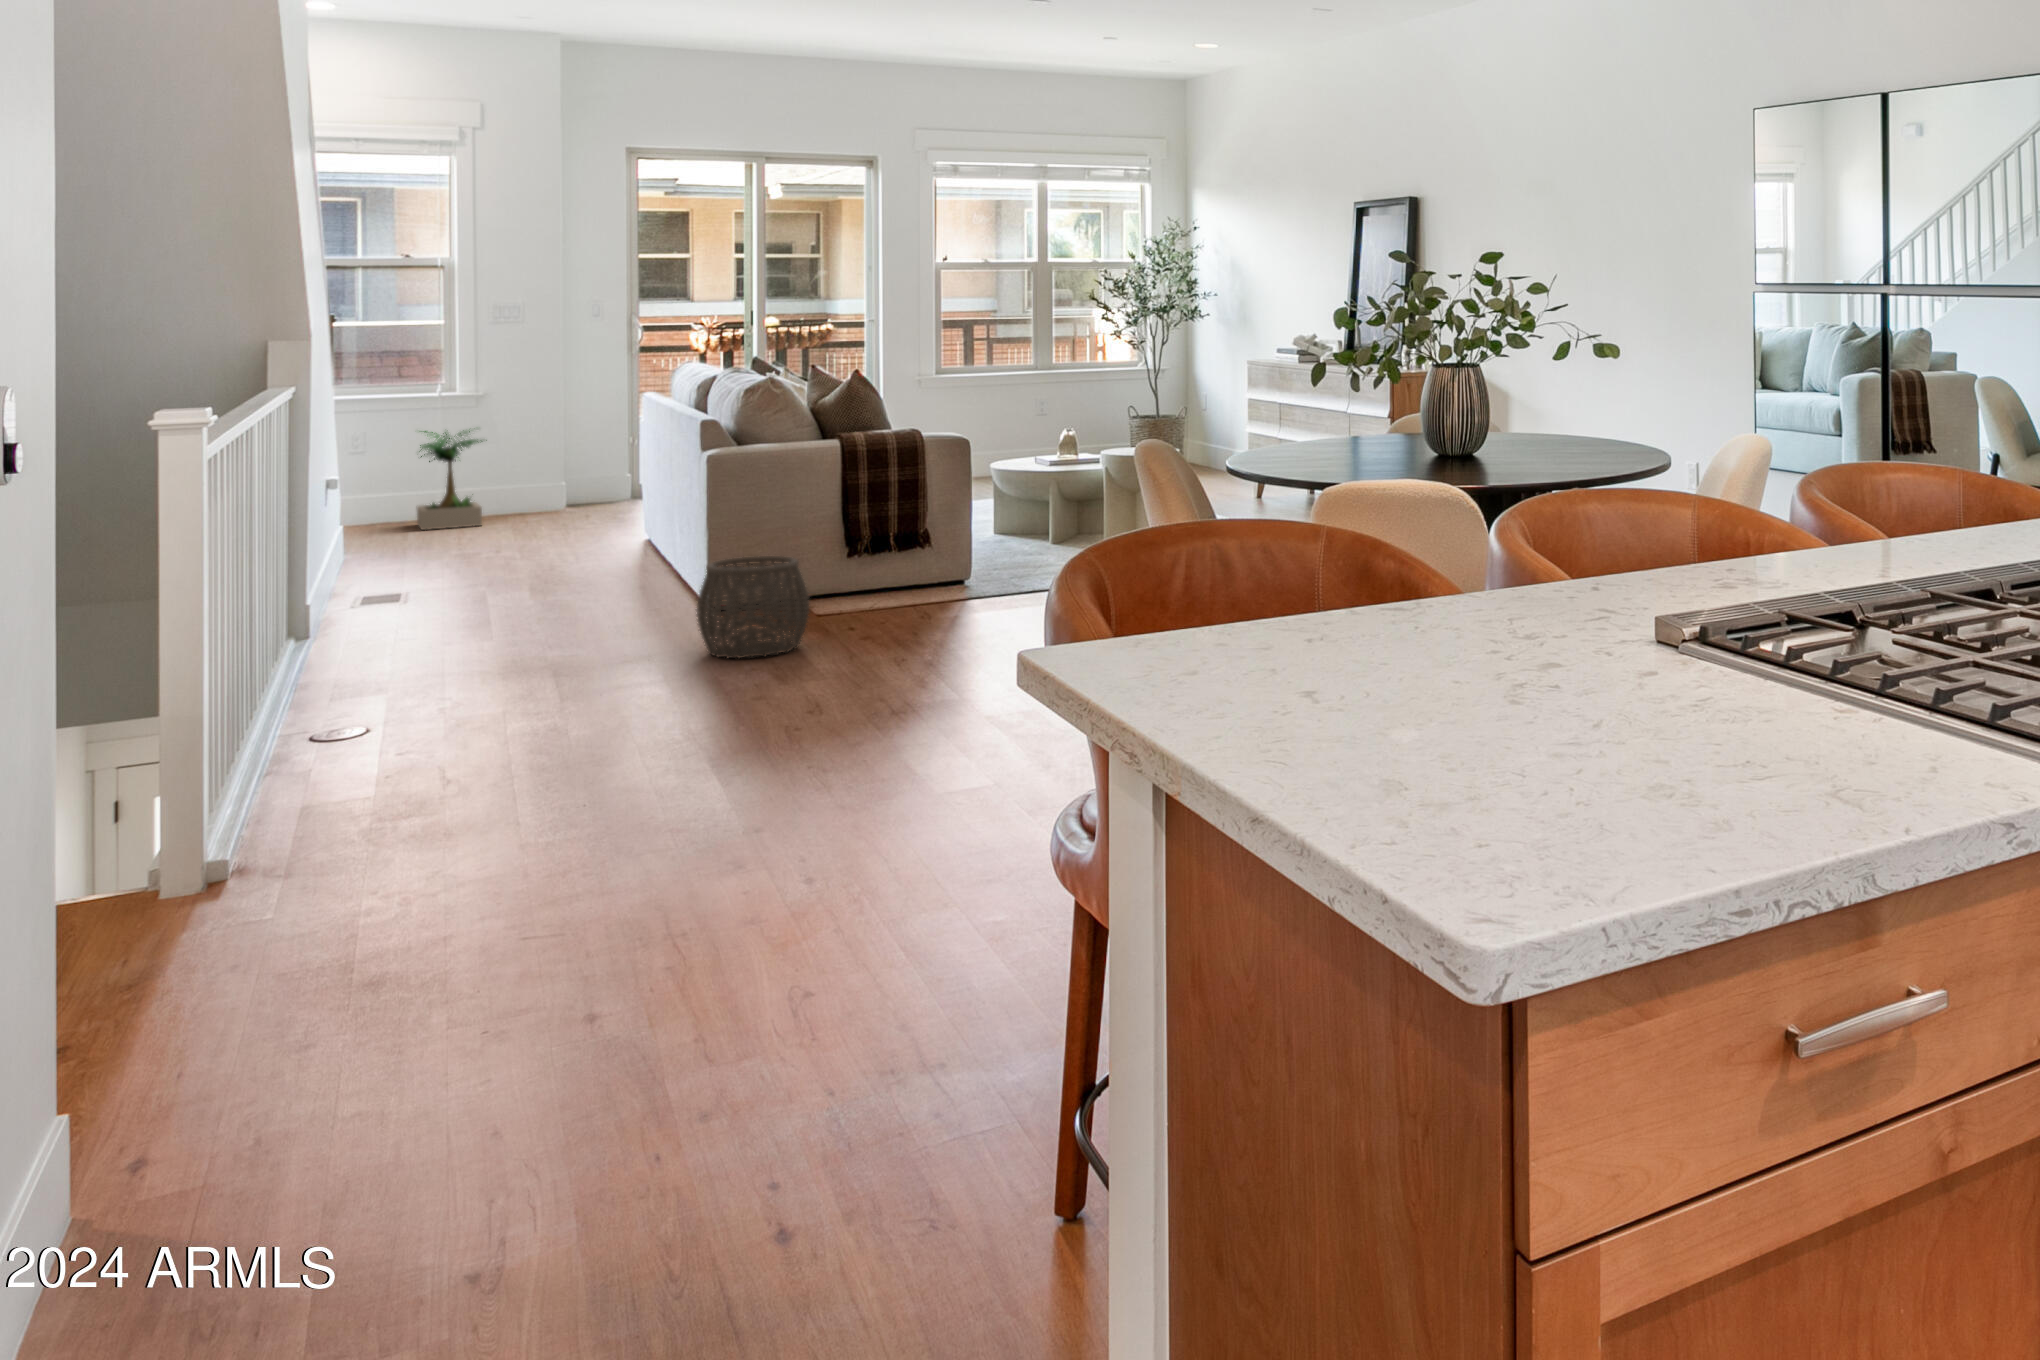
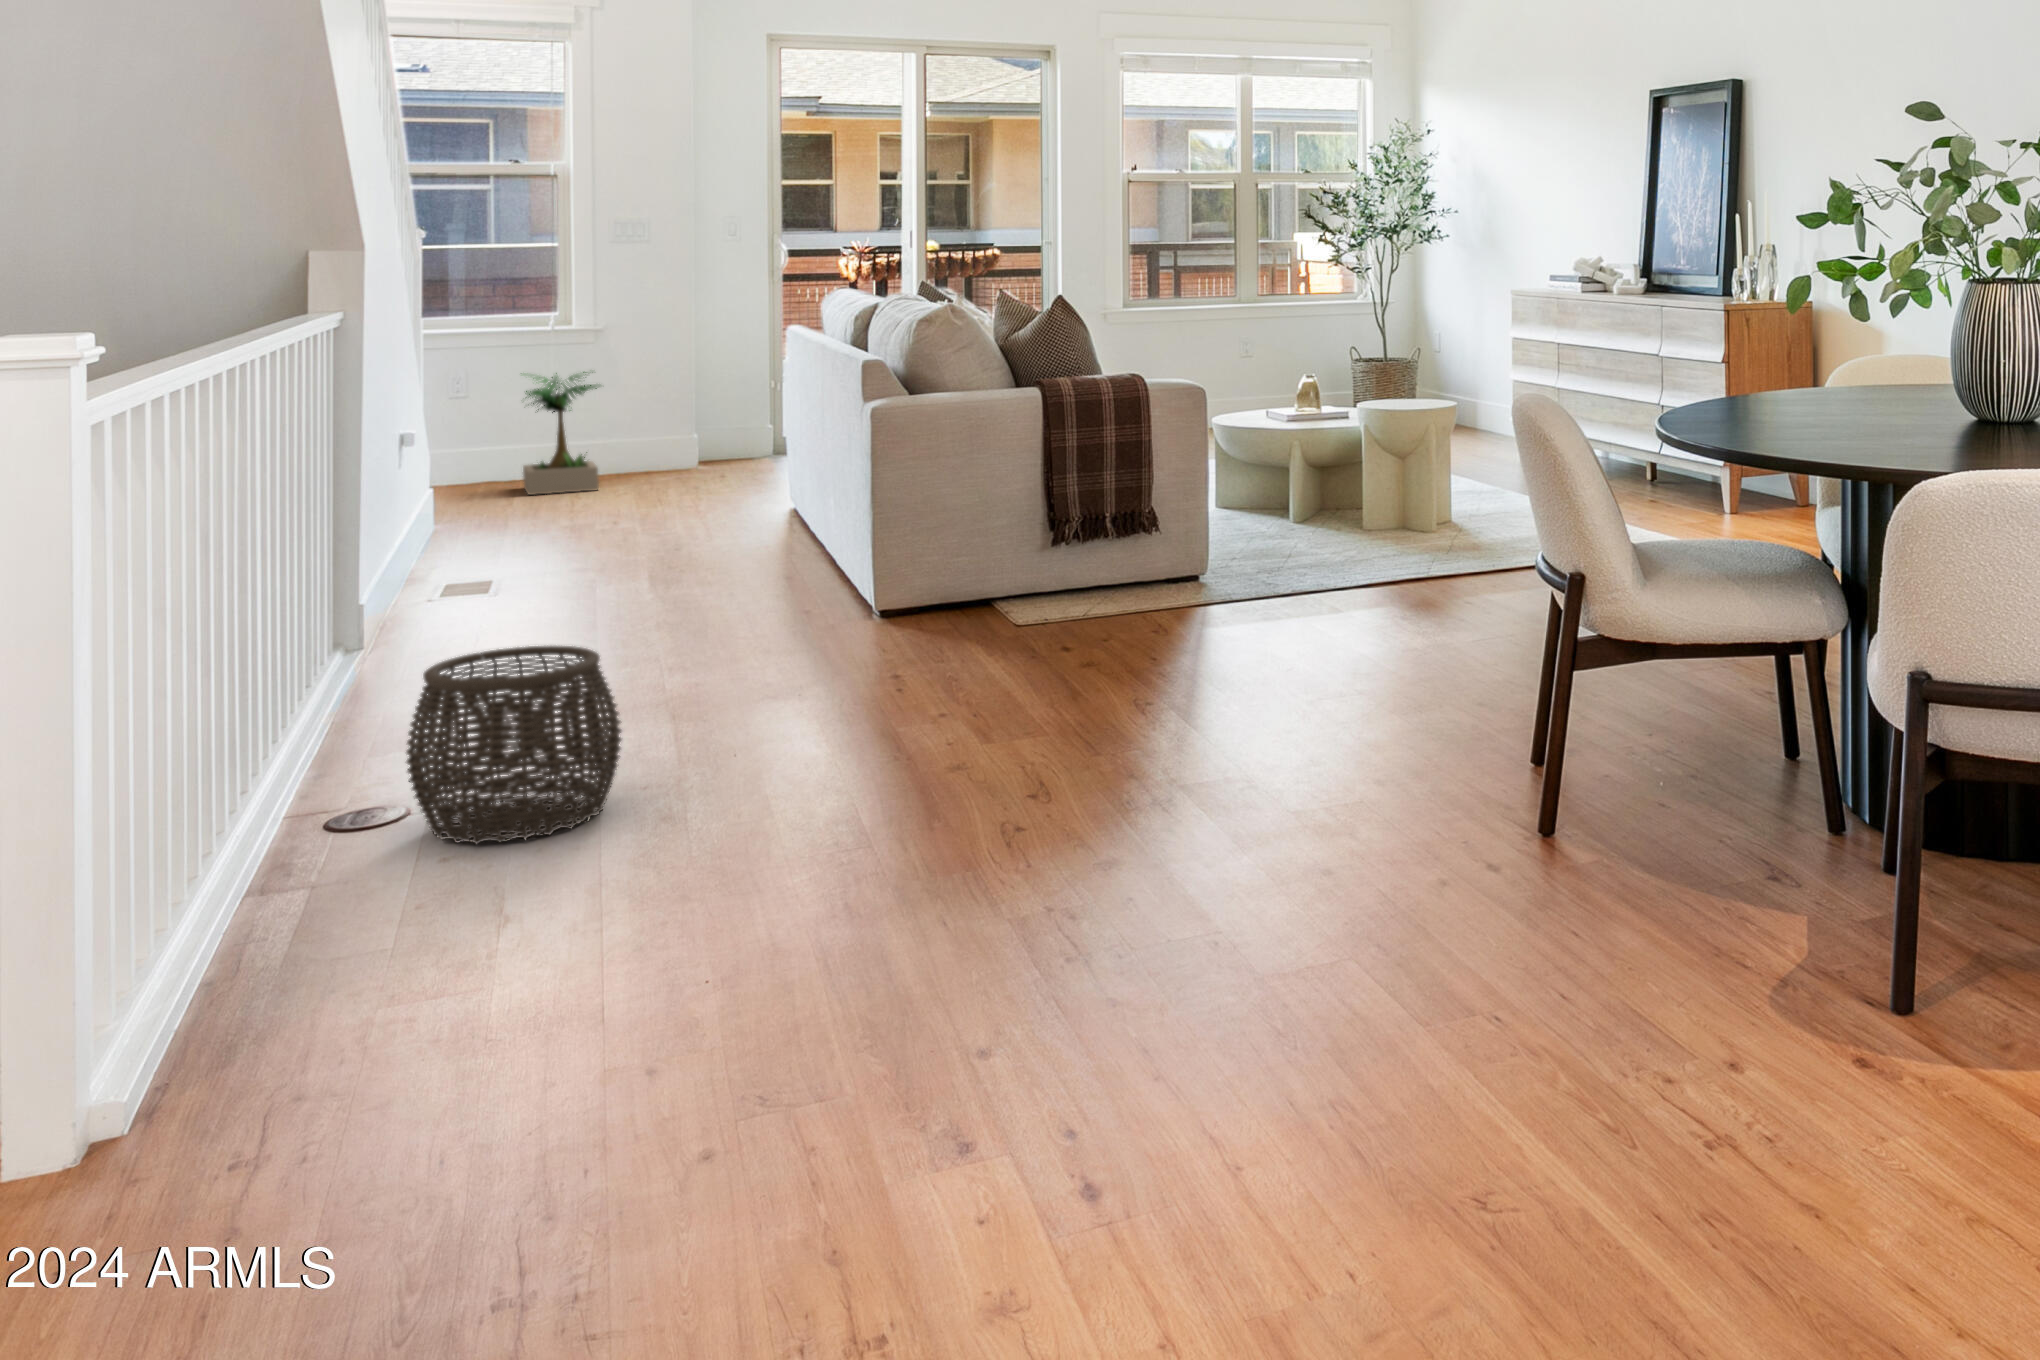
woven basket: present [696,556,810,658] -> present [406,646,622,844]

